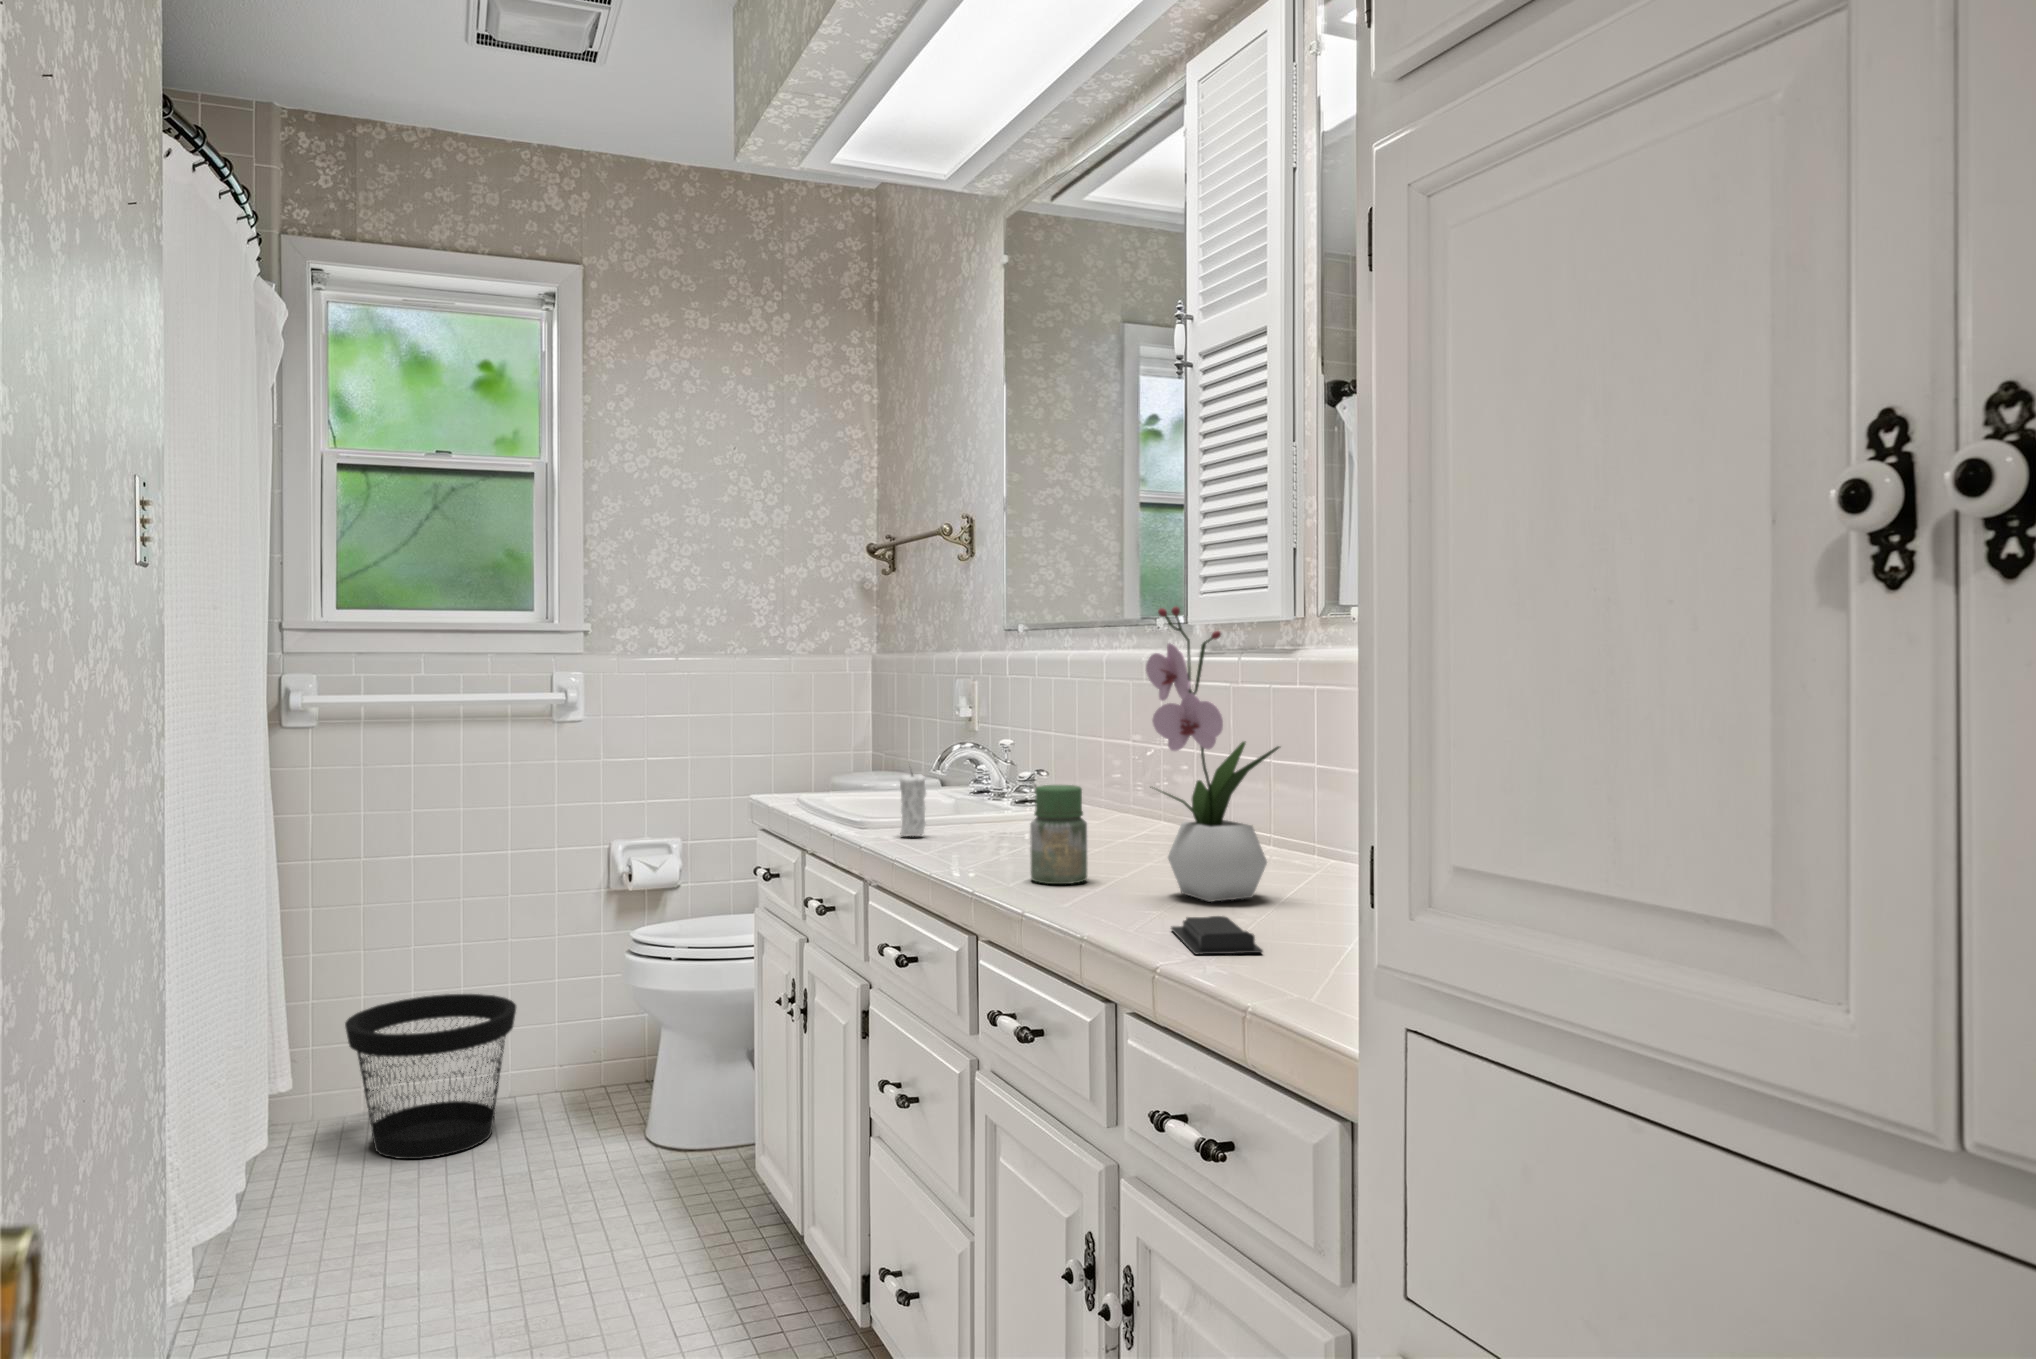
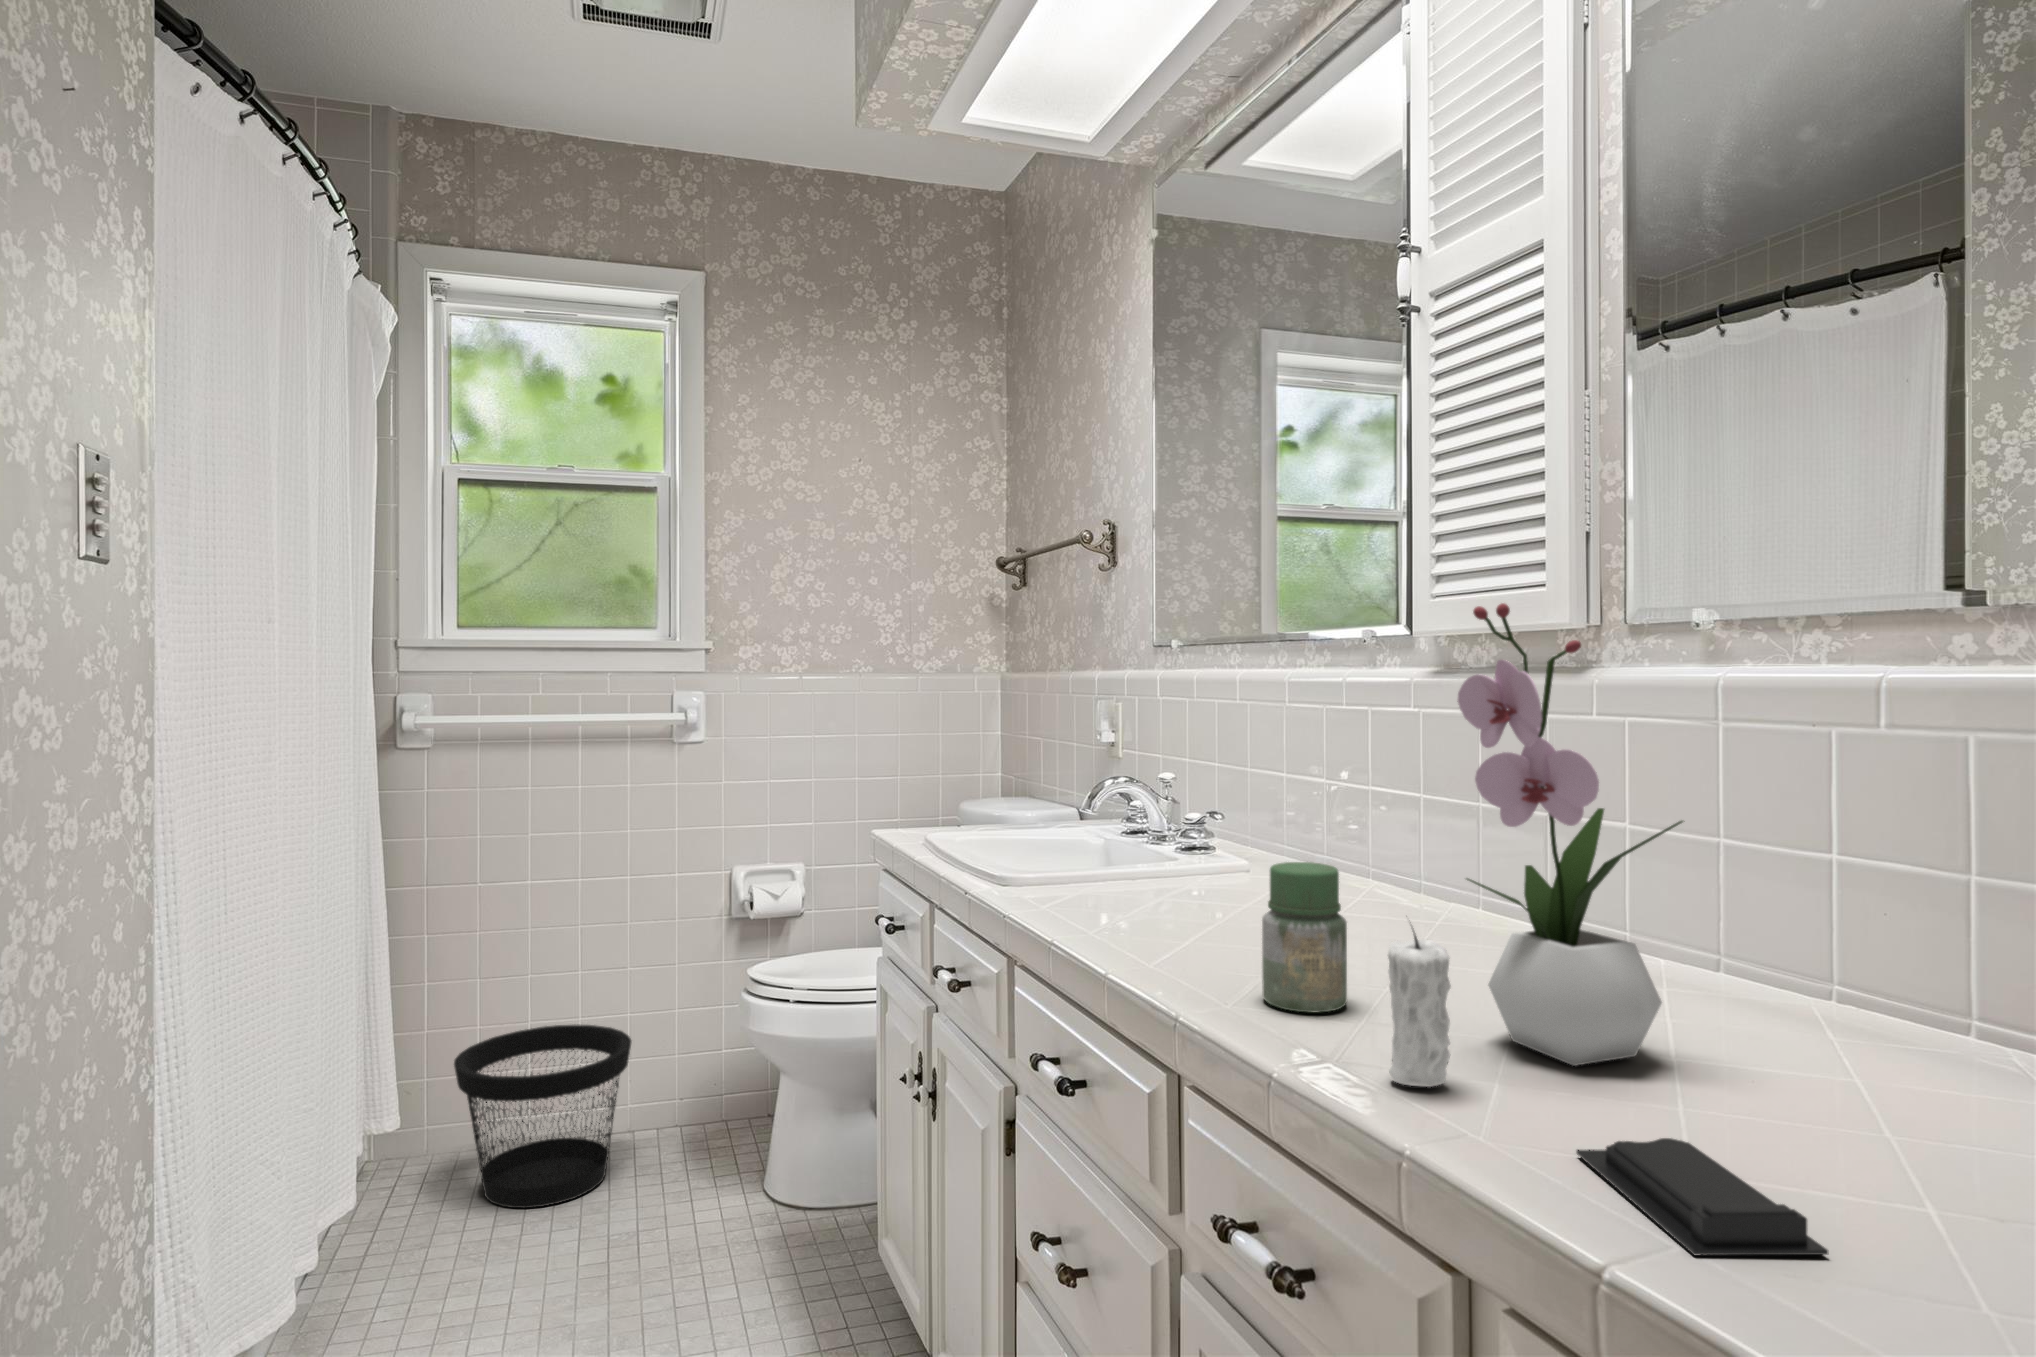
candle: present [900,774,926,836] -> present [1388,930,1451,1087]

